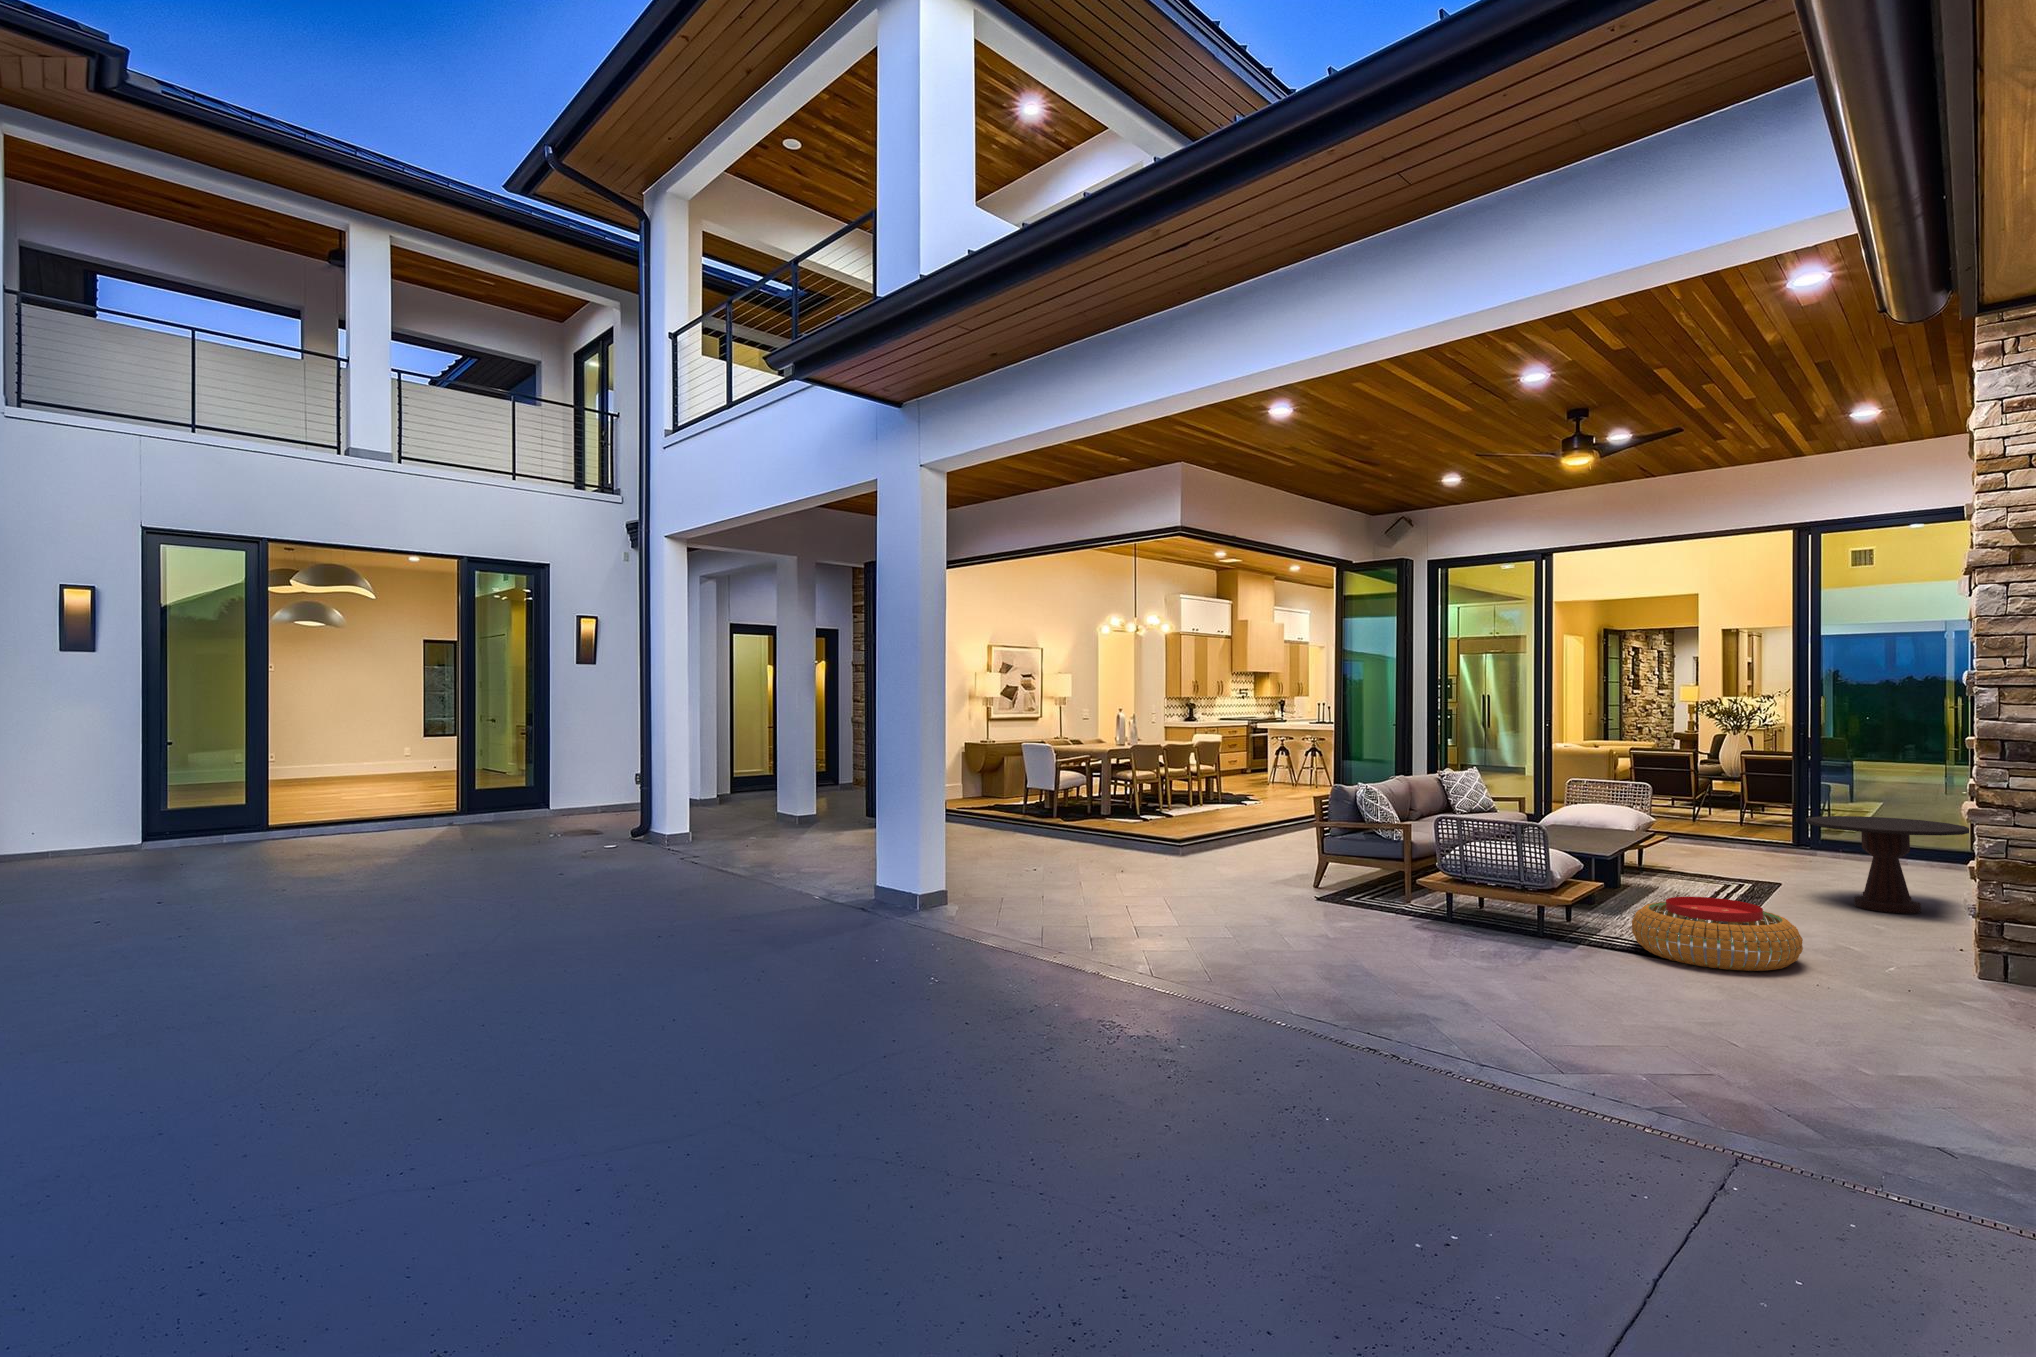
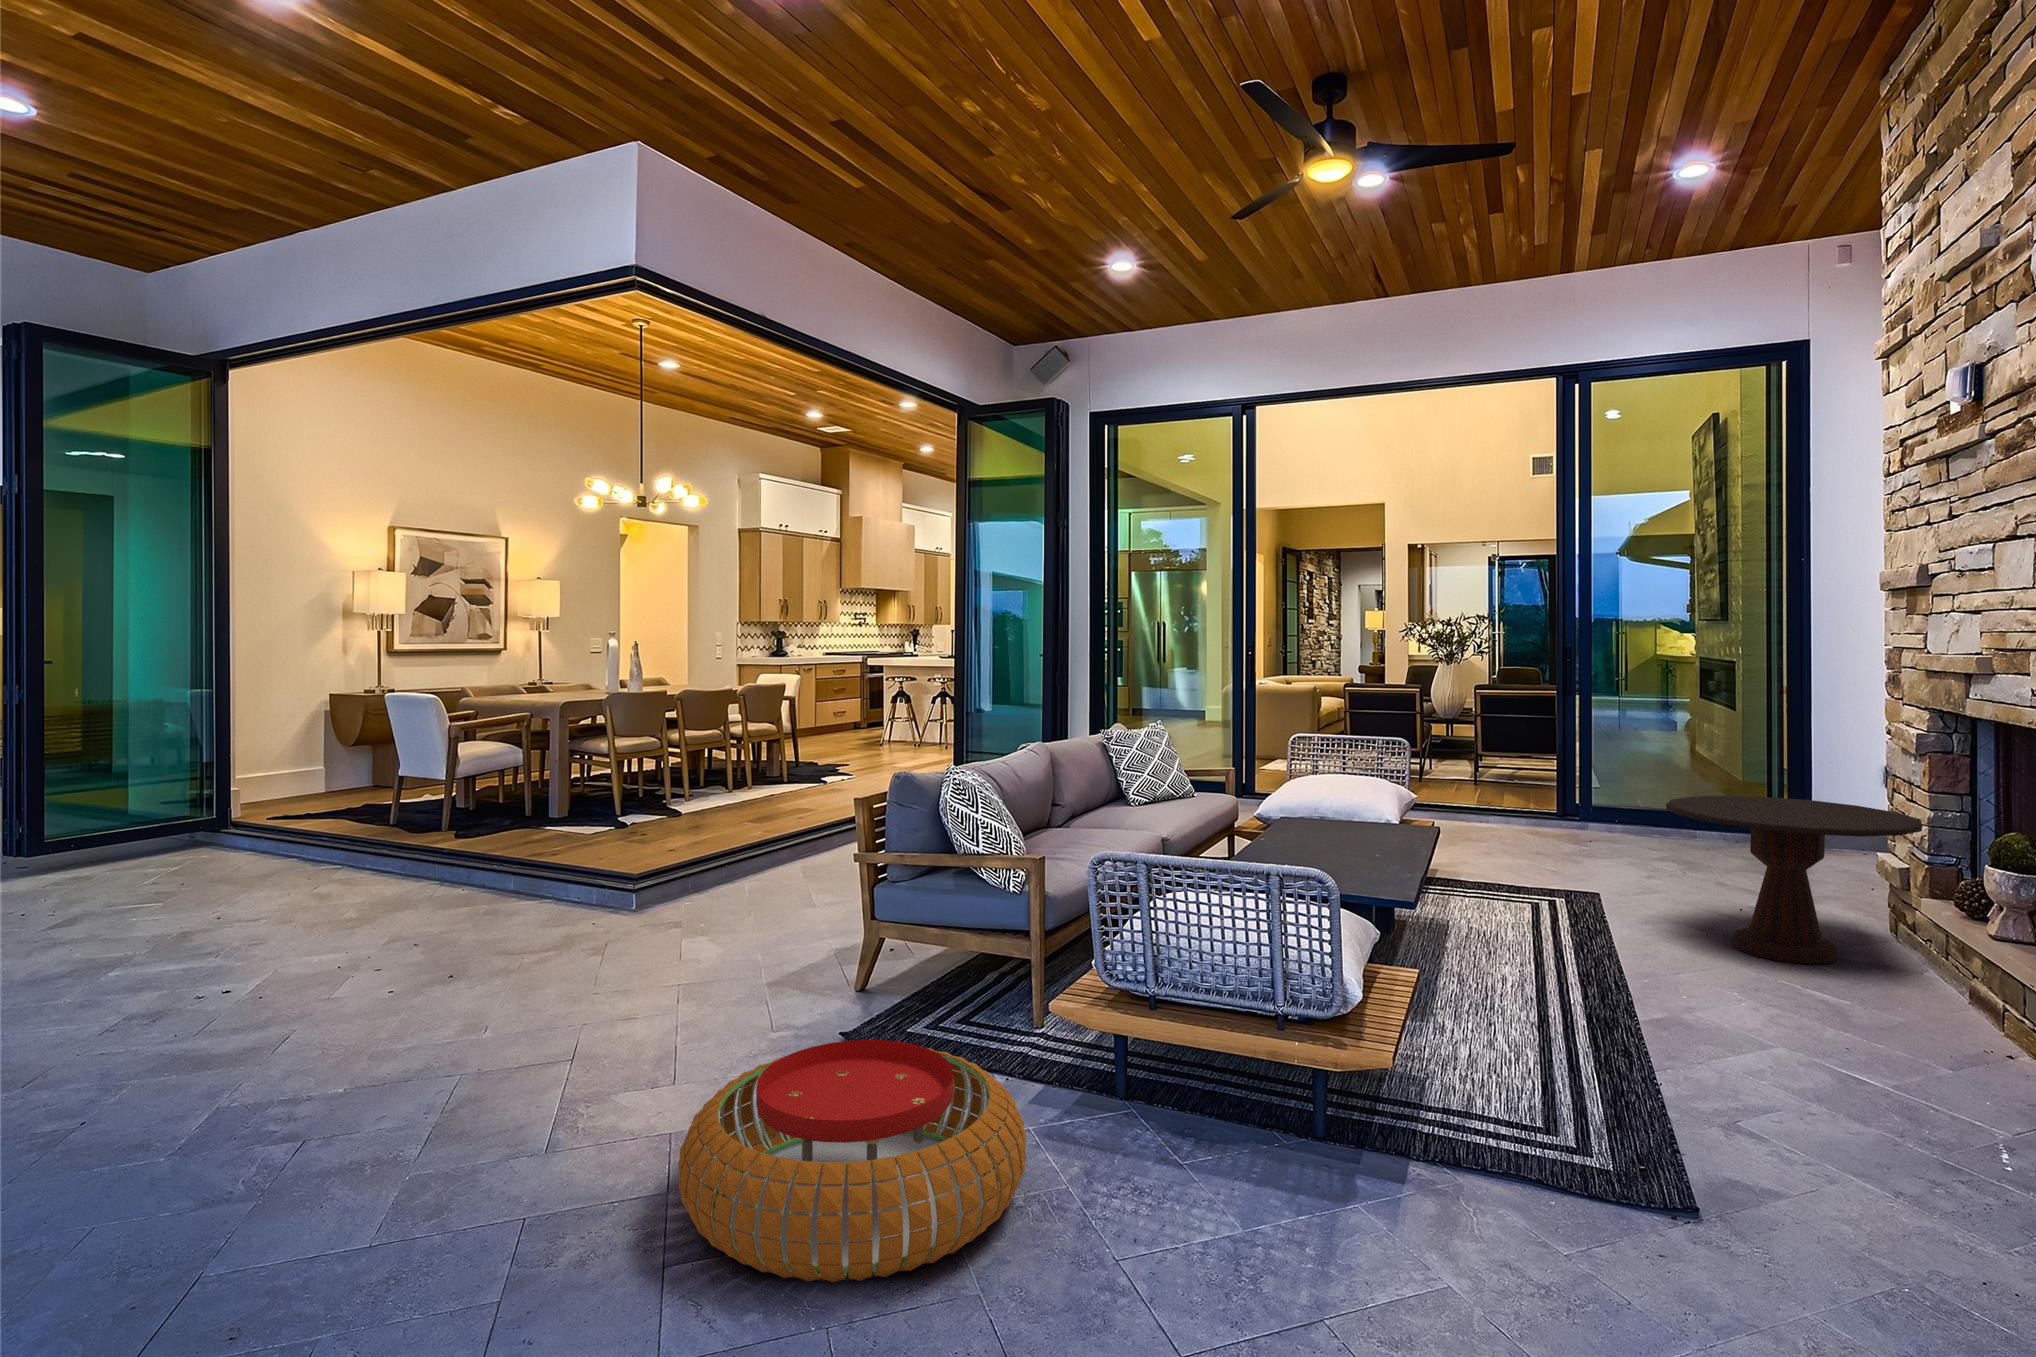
pouf: present [1632,897,1803,971] -> present [678,1040,1026,1282]

